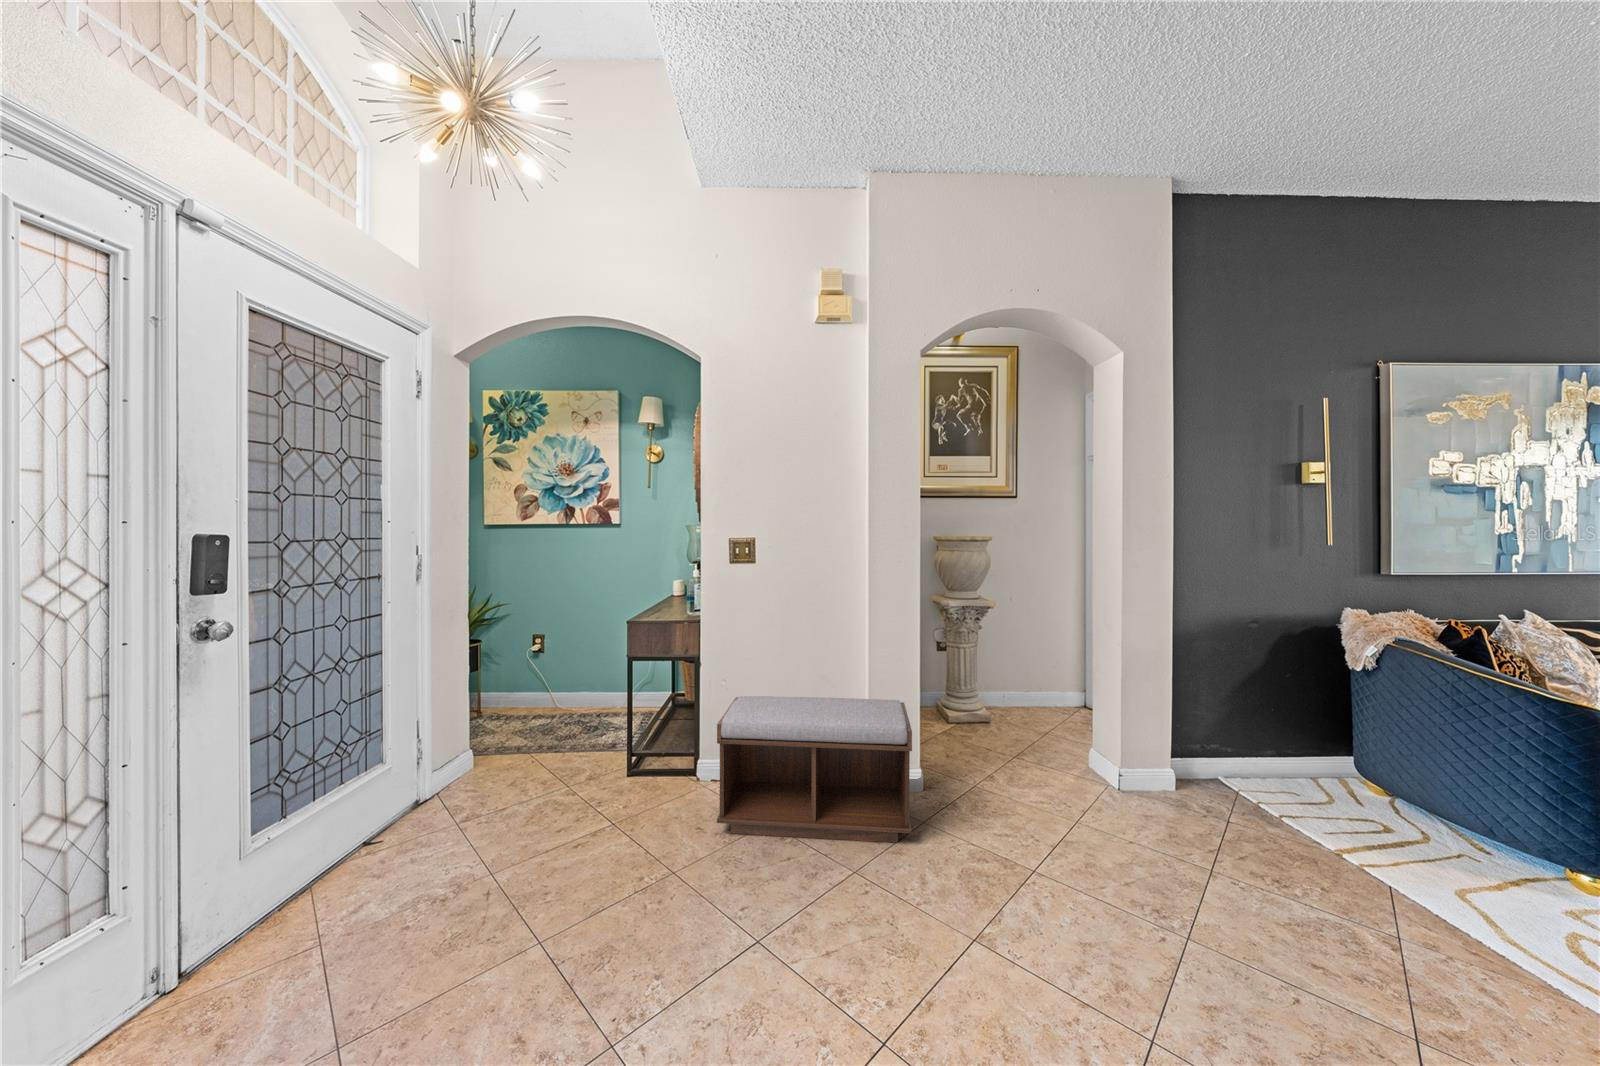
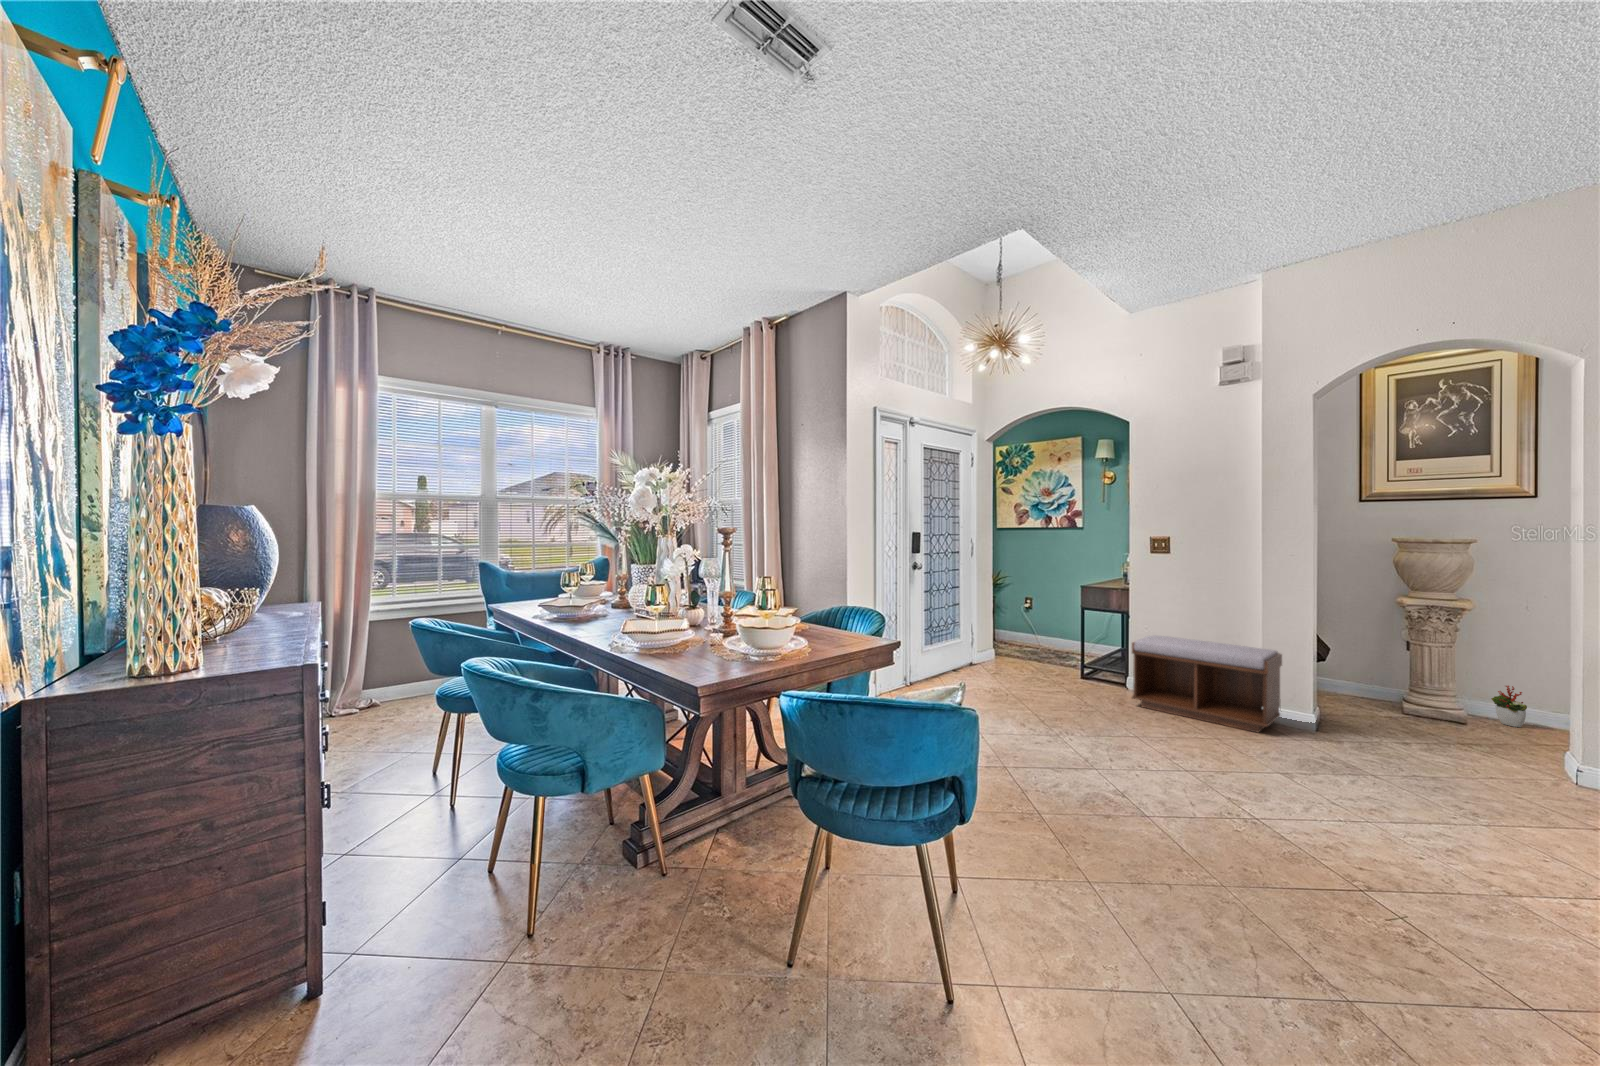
decorative plant: none [1029,687,1056,730] -> present [1491,686,1527,727]

